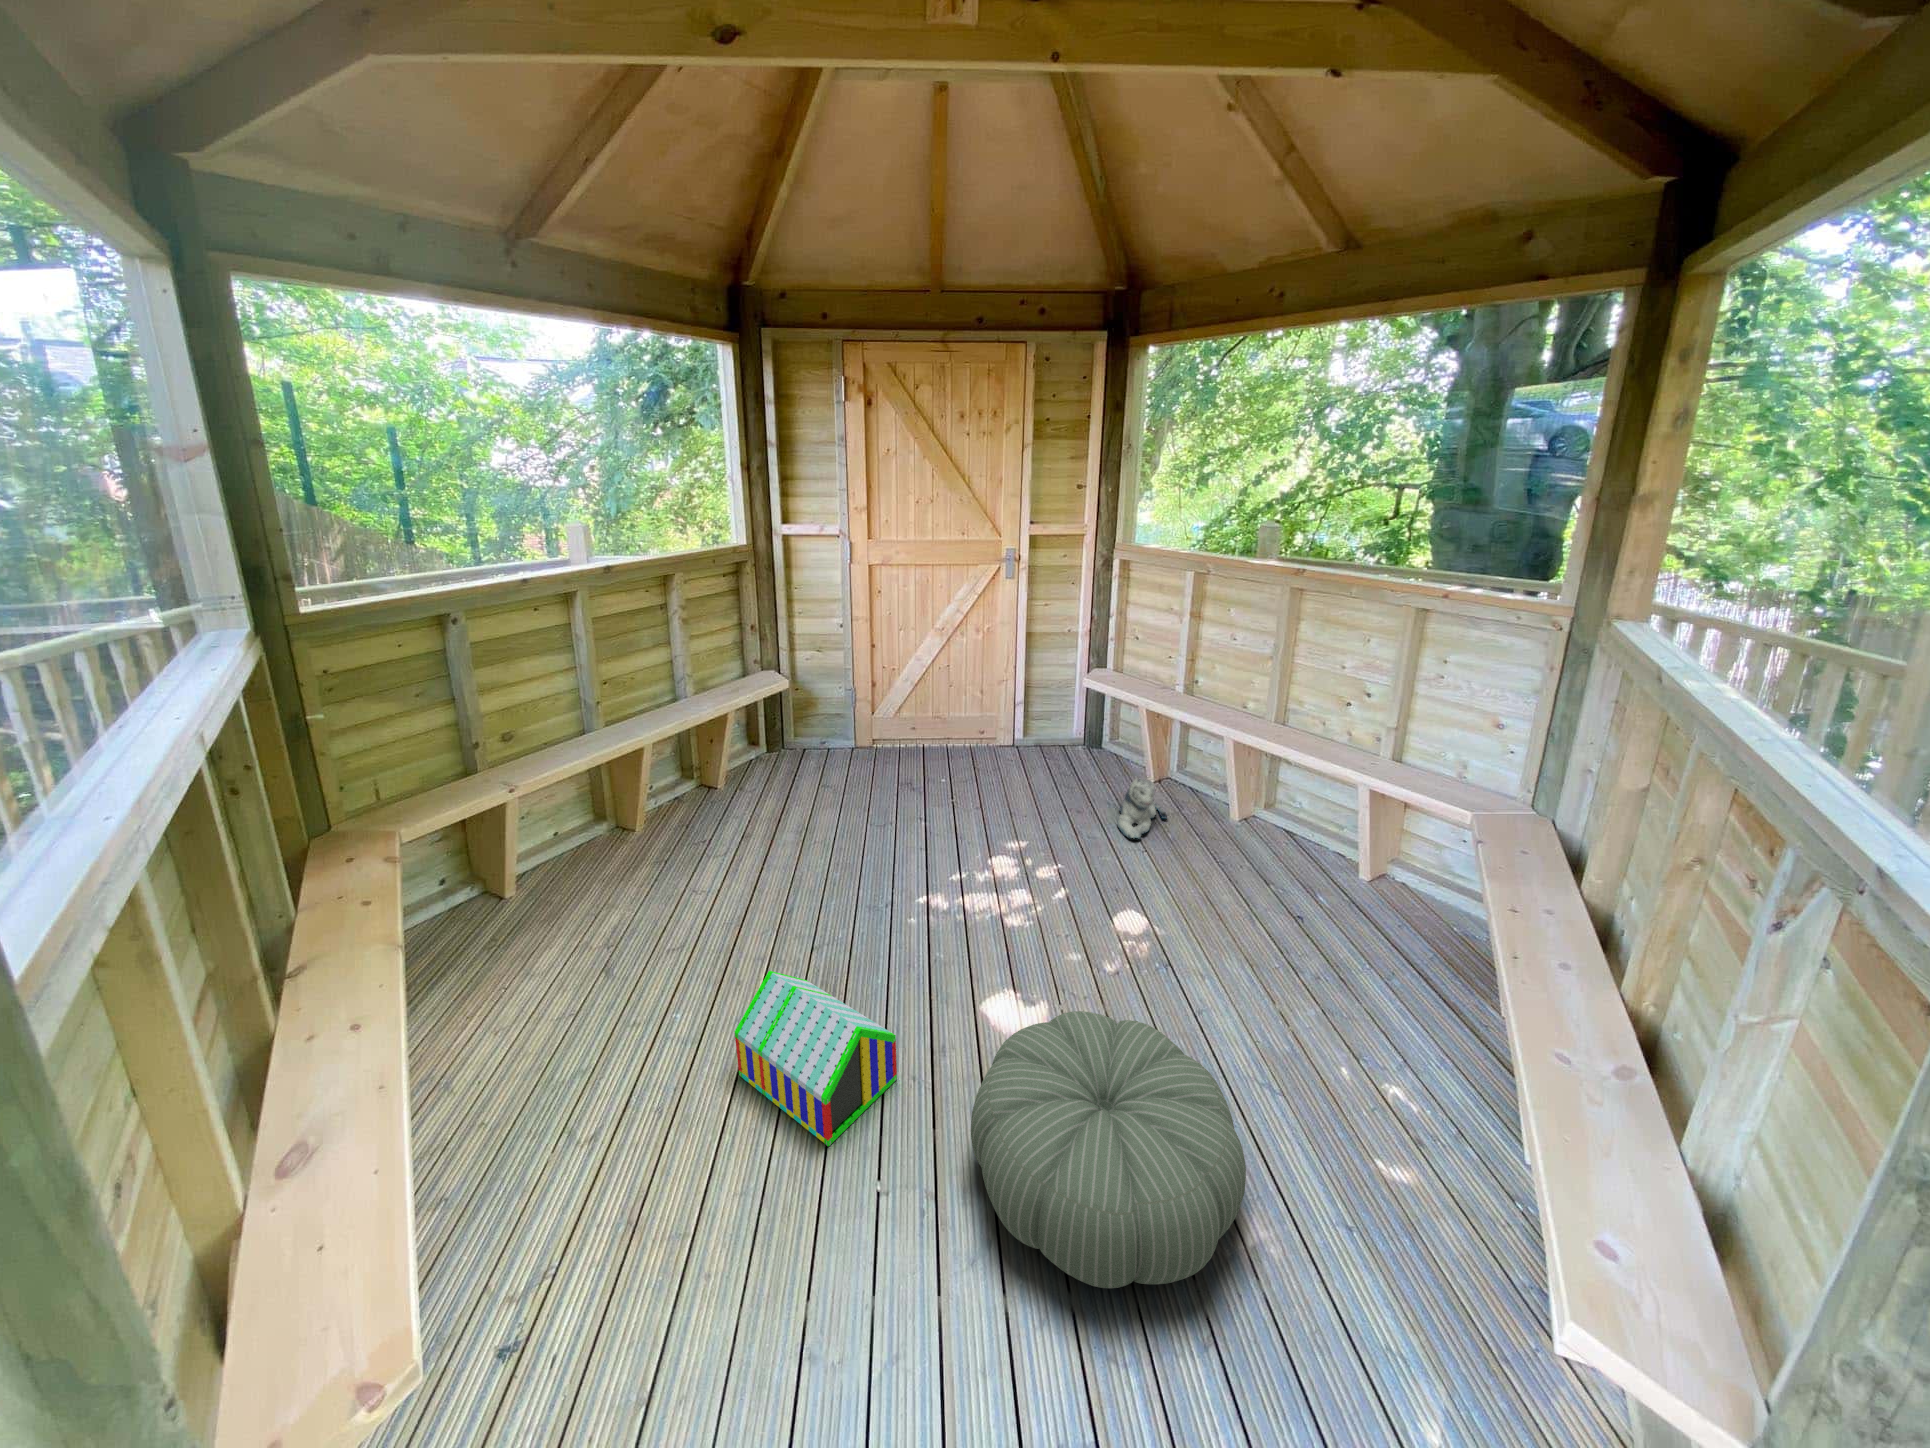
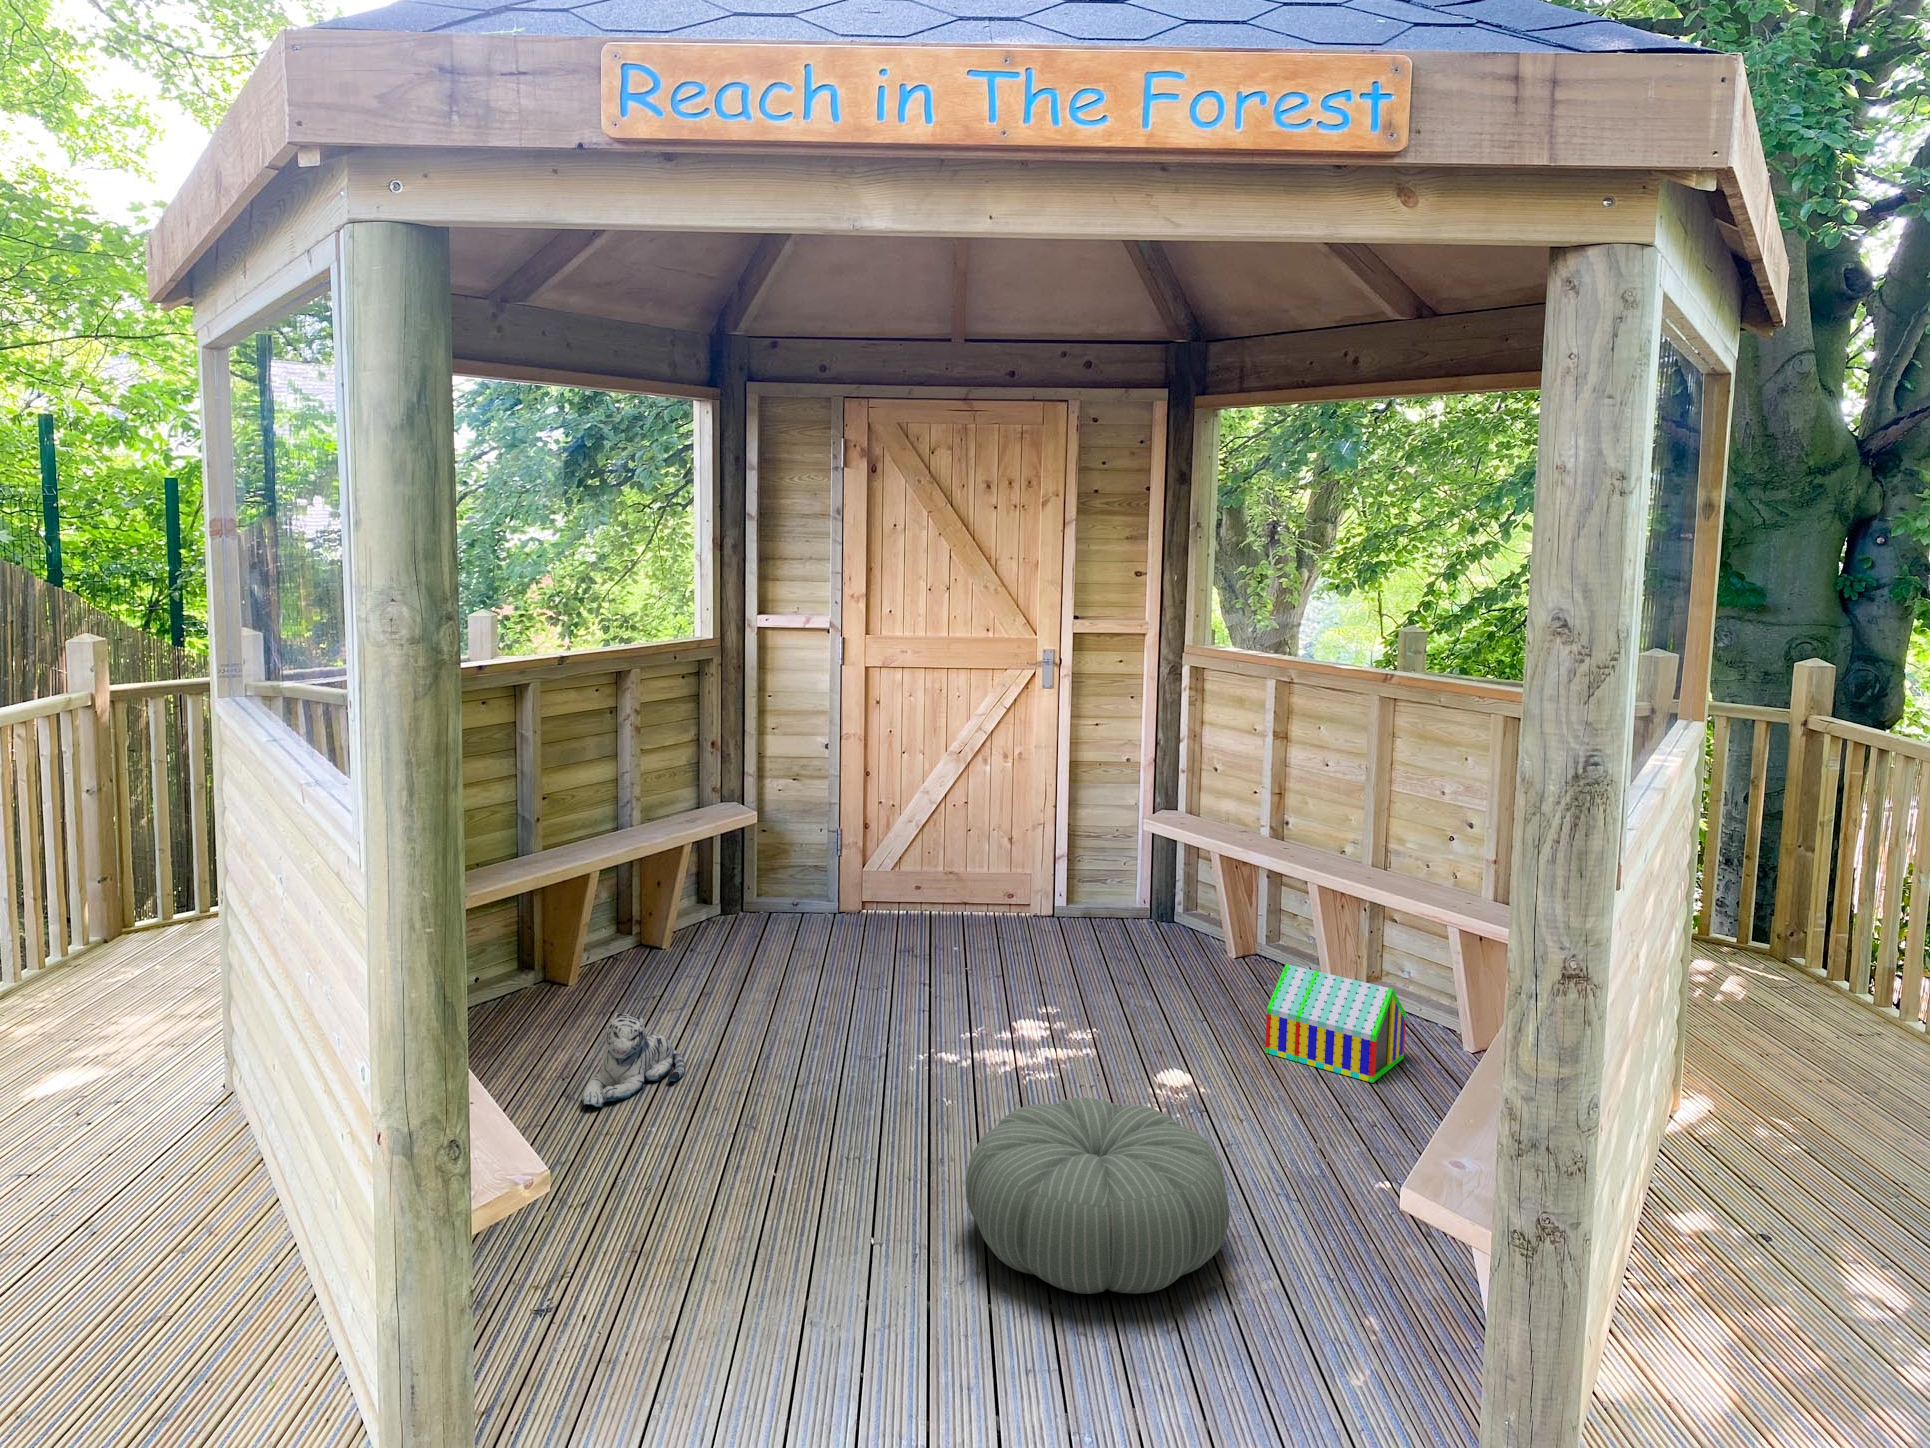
plush toy: present [1117,779,1167,838] -> present [582,1013,685,1107]
toy house: present [735,971,897,1146] -> present [1265,964,1406,1083]

